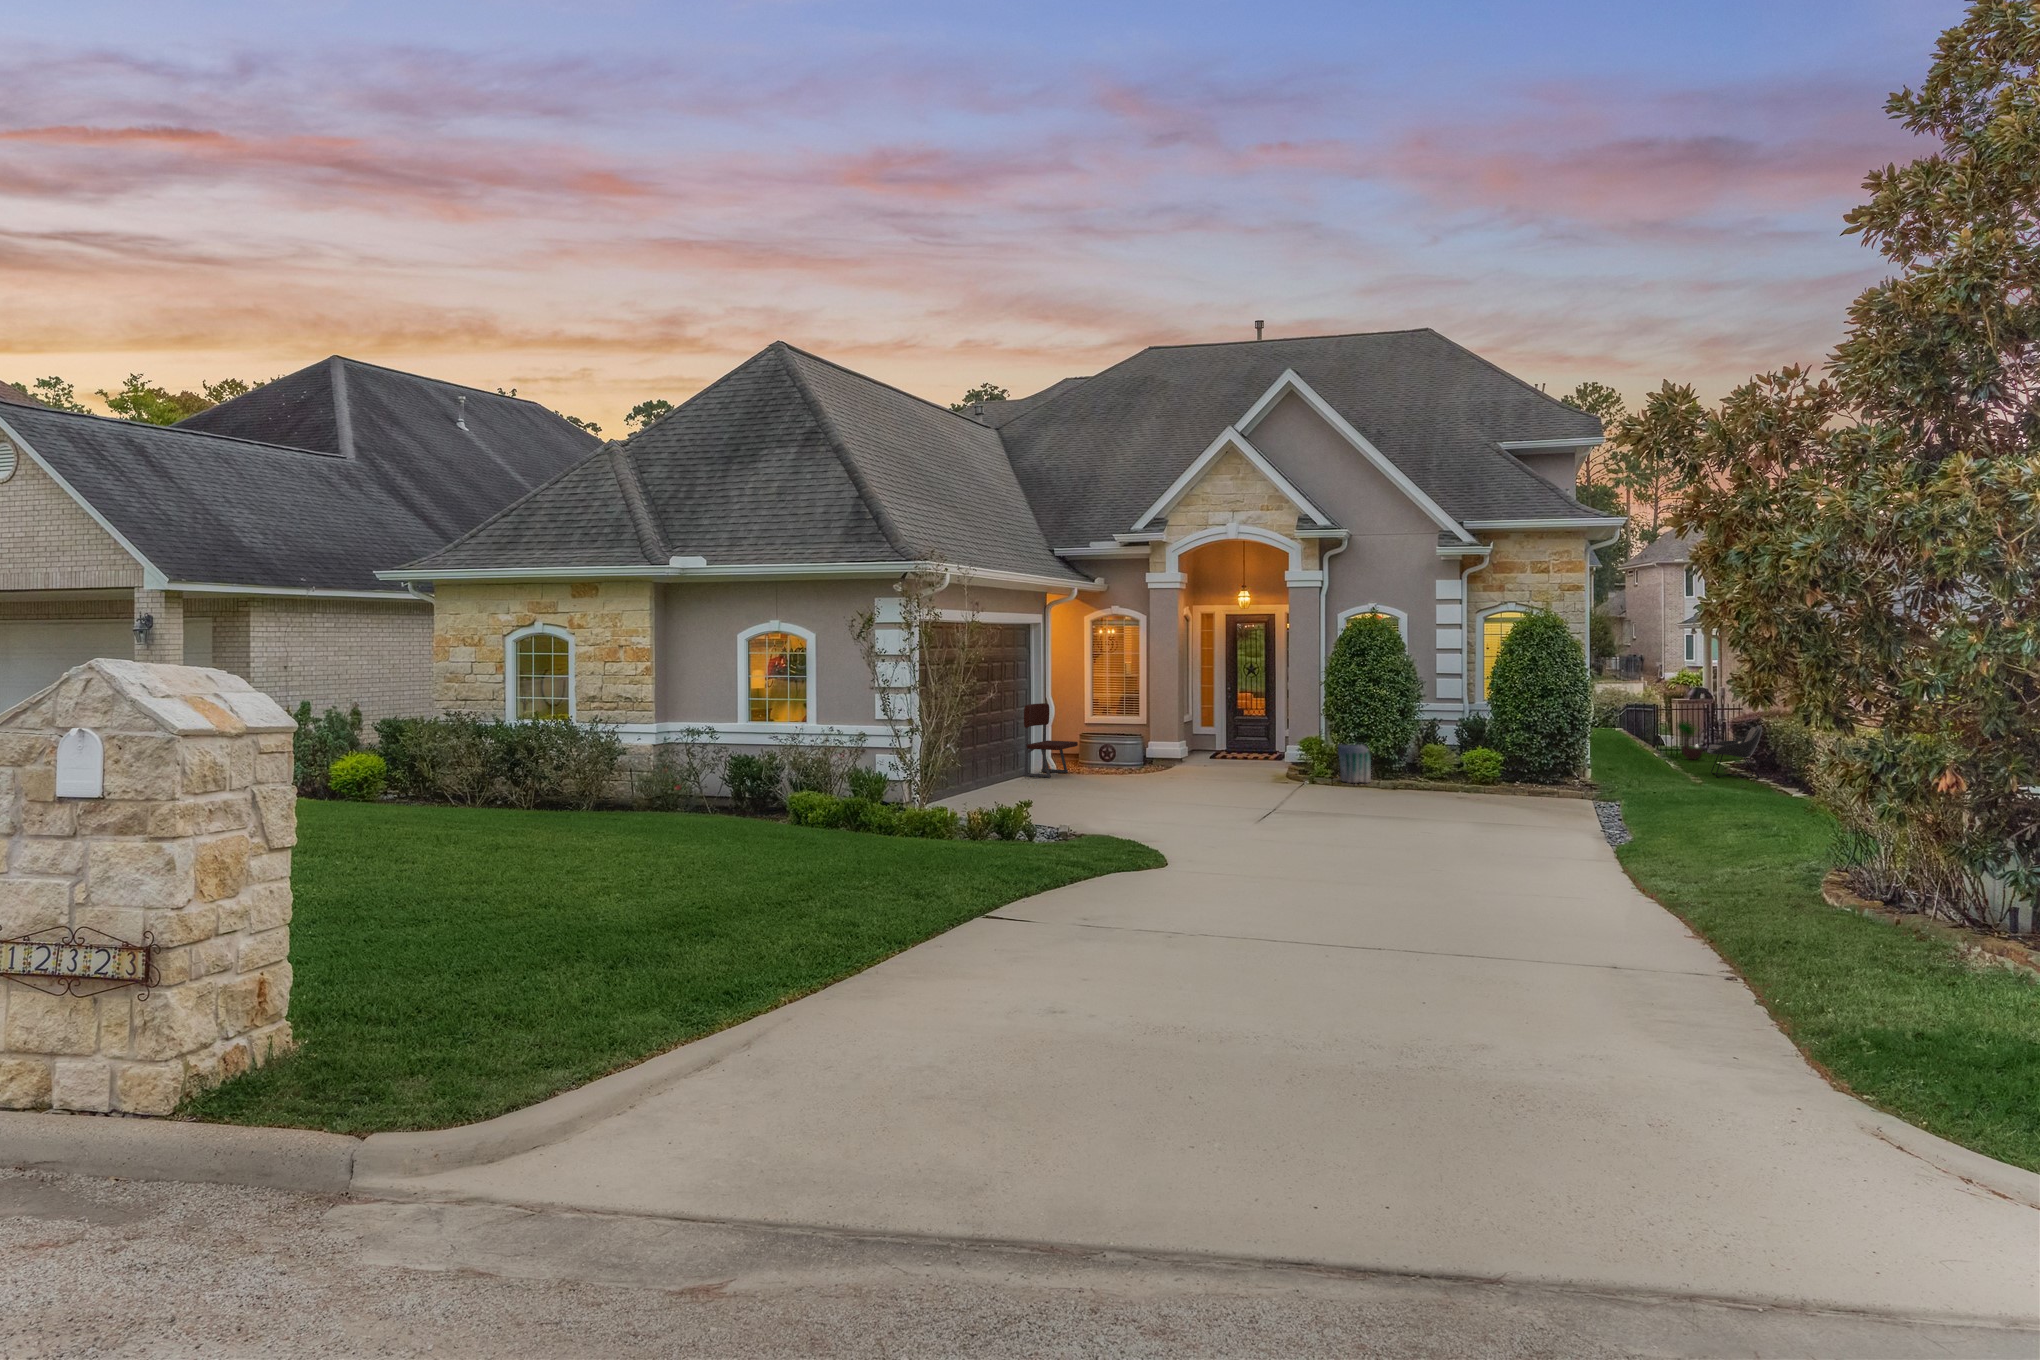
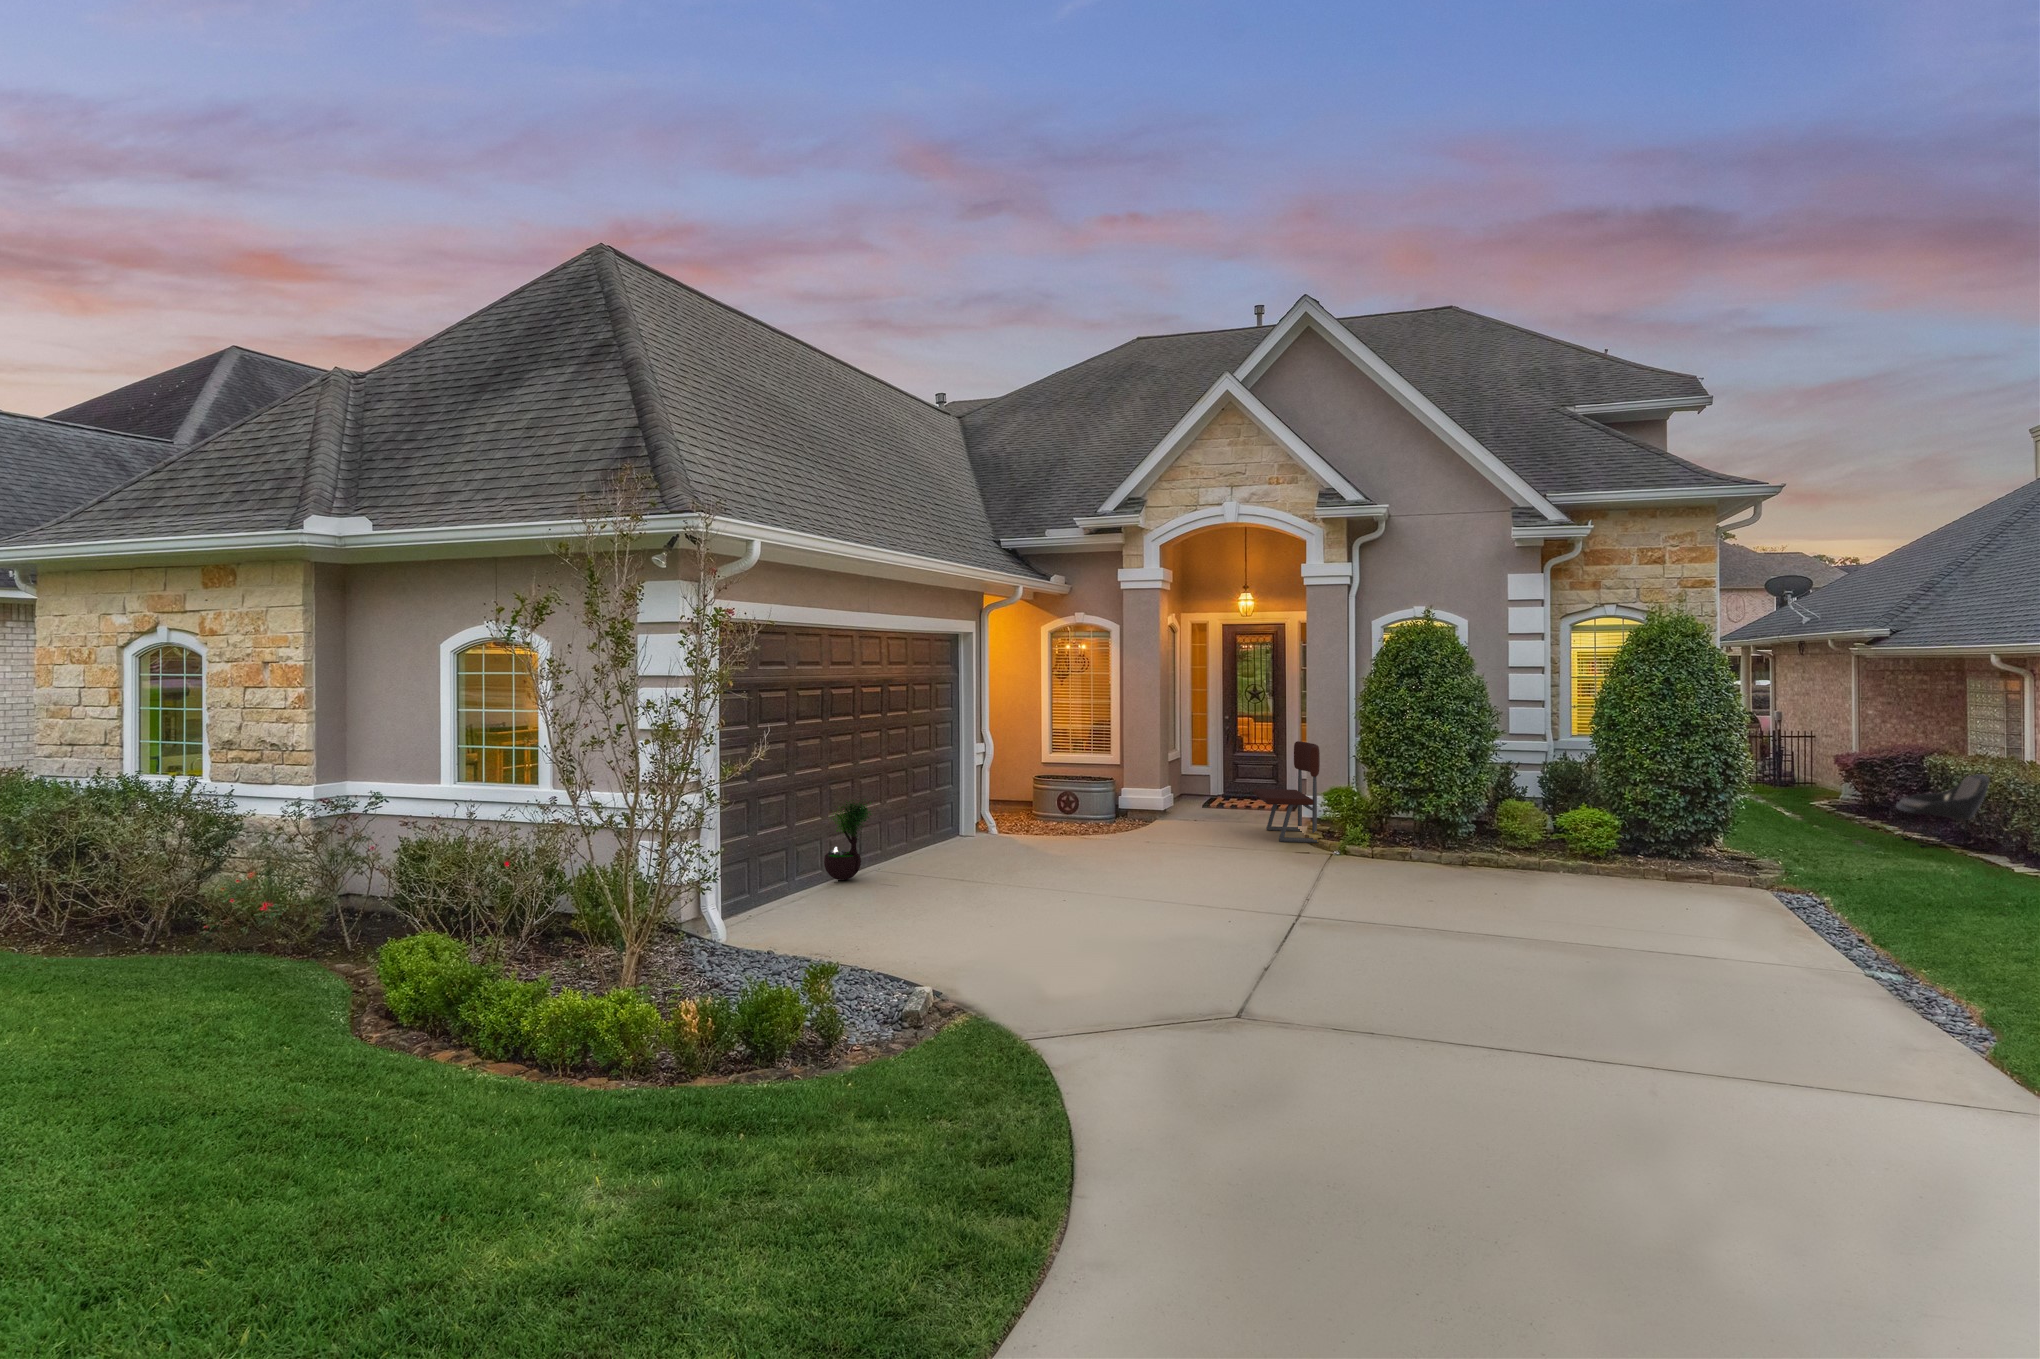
bench: present [1023,703,1078,778] -> present [1254,741,1320,843]
potted tree: present [1676,721,1703,760] -> present [824,799,871,880]
trash can: present [1338,743,1371,783] -> none [1376,798,1425,859]

